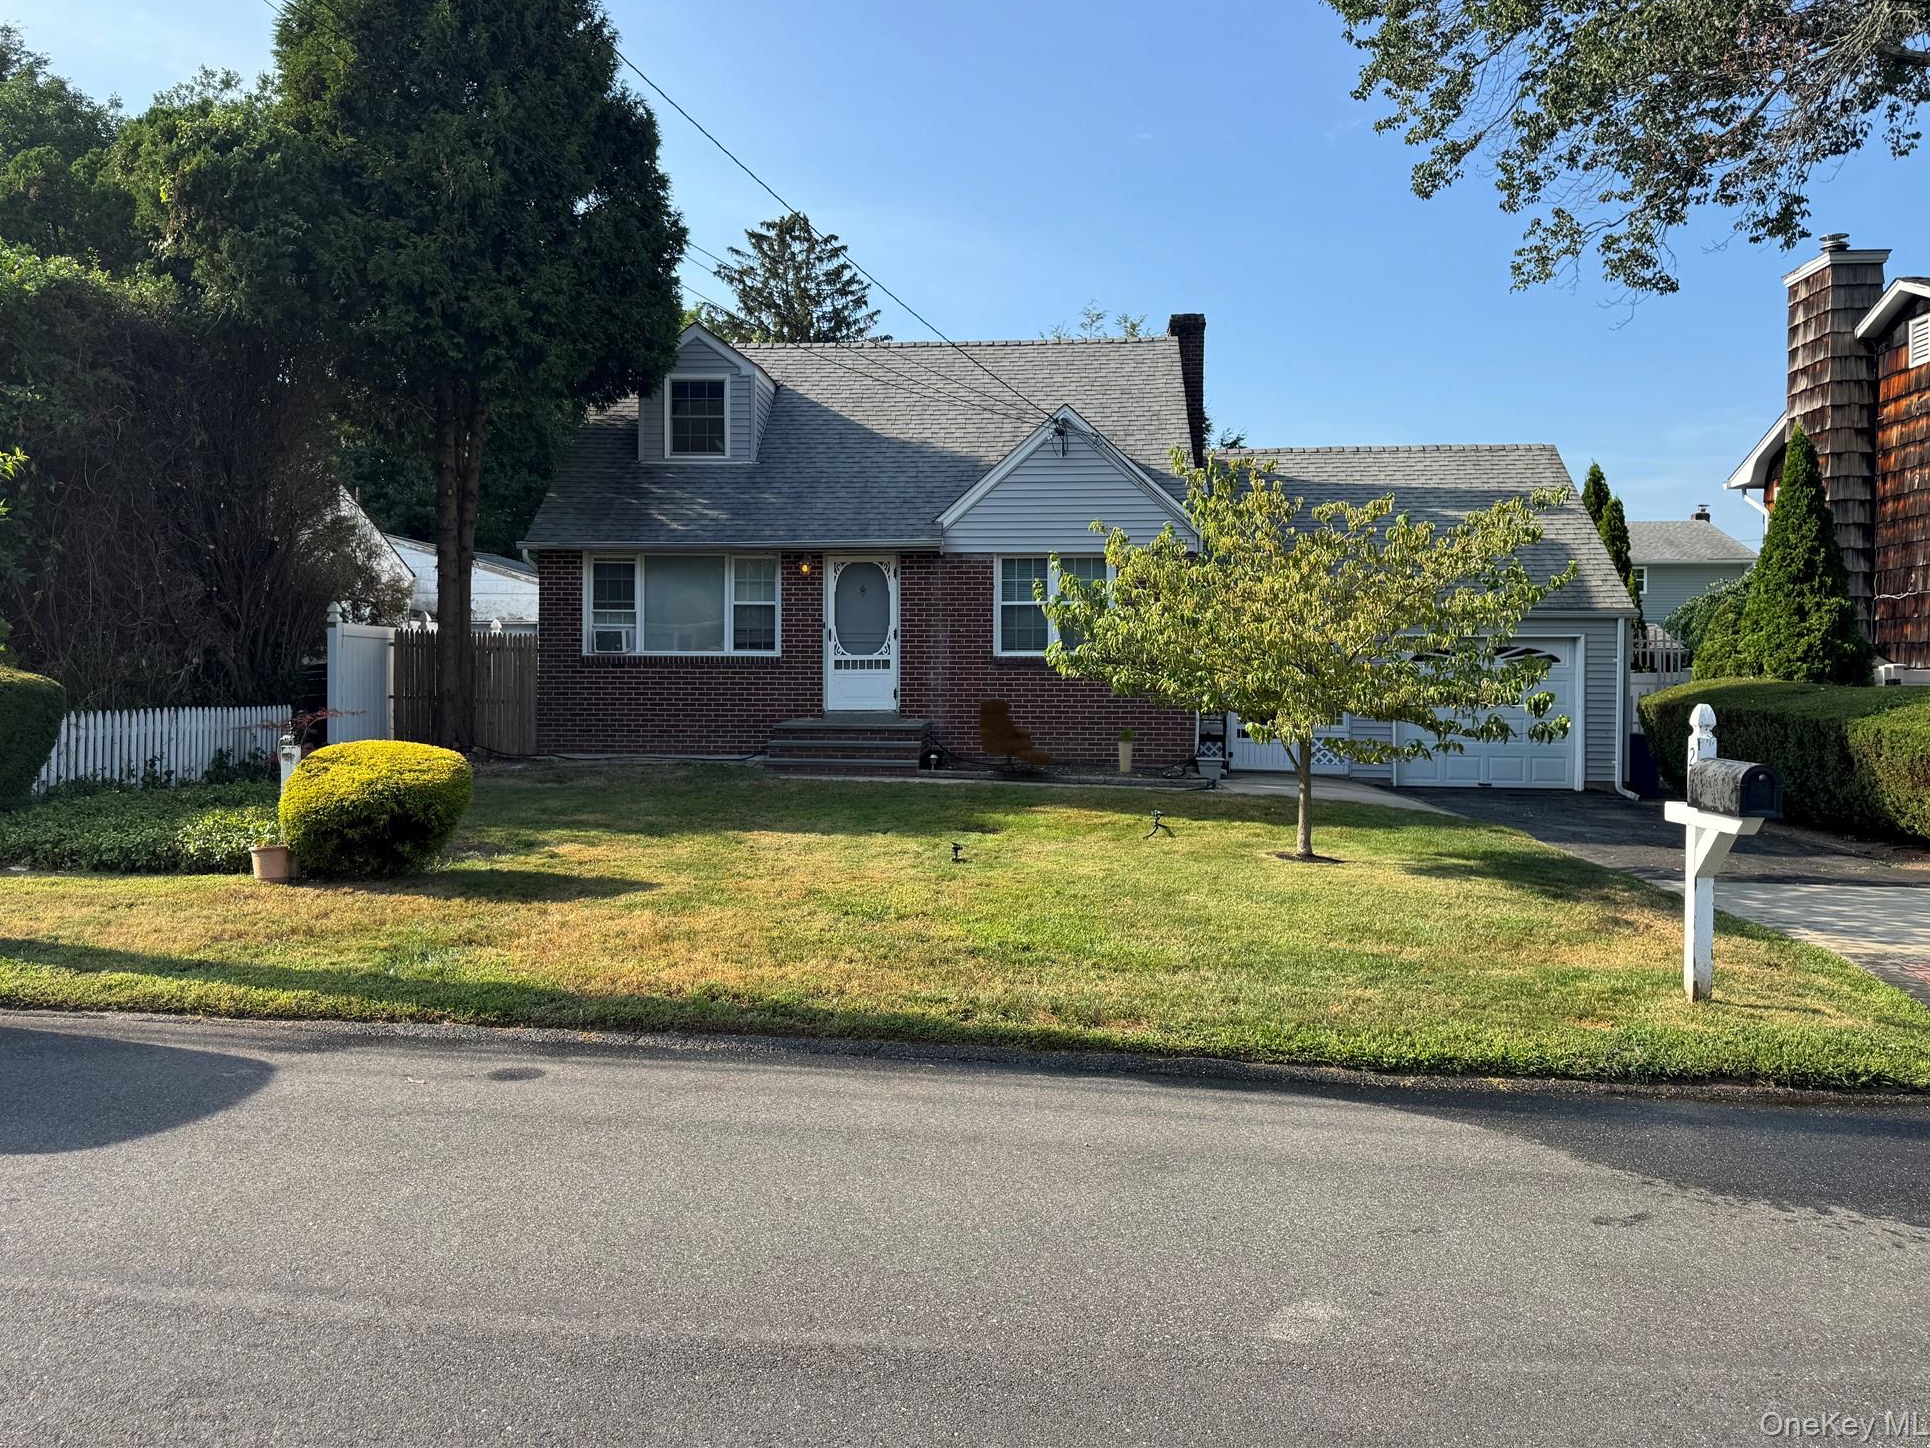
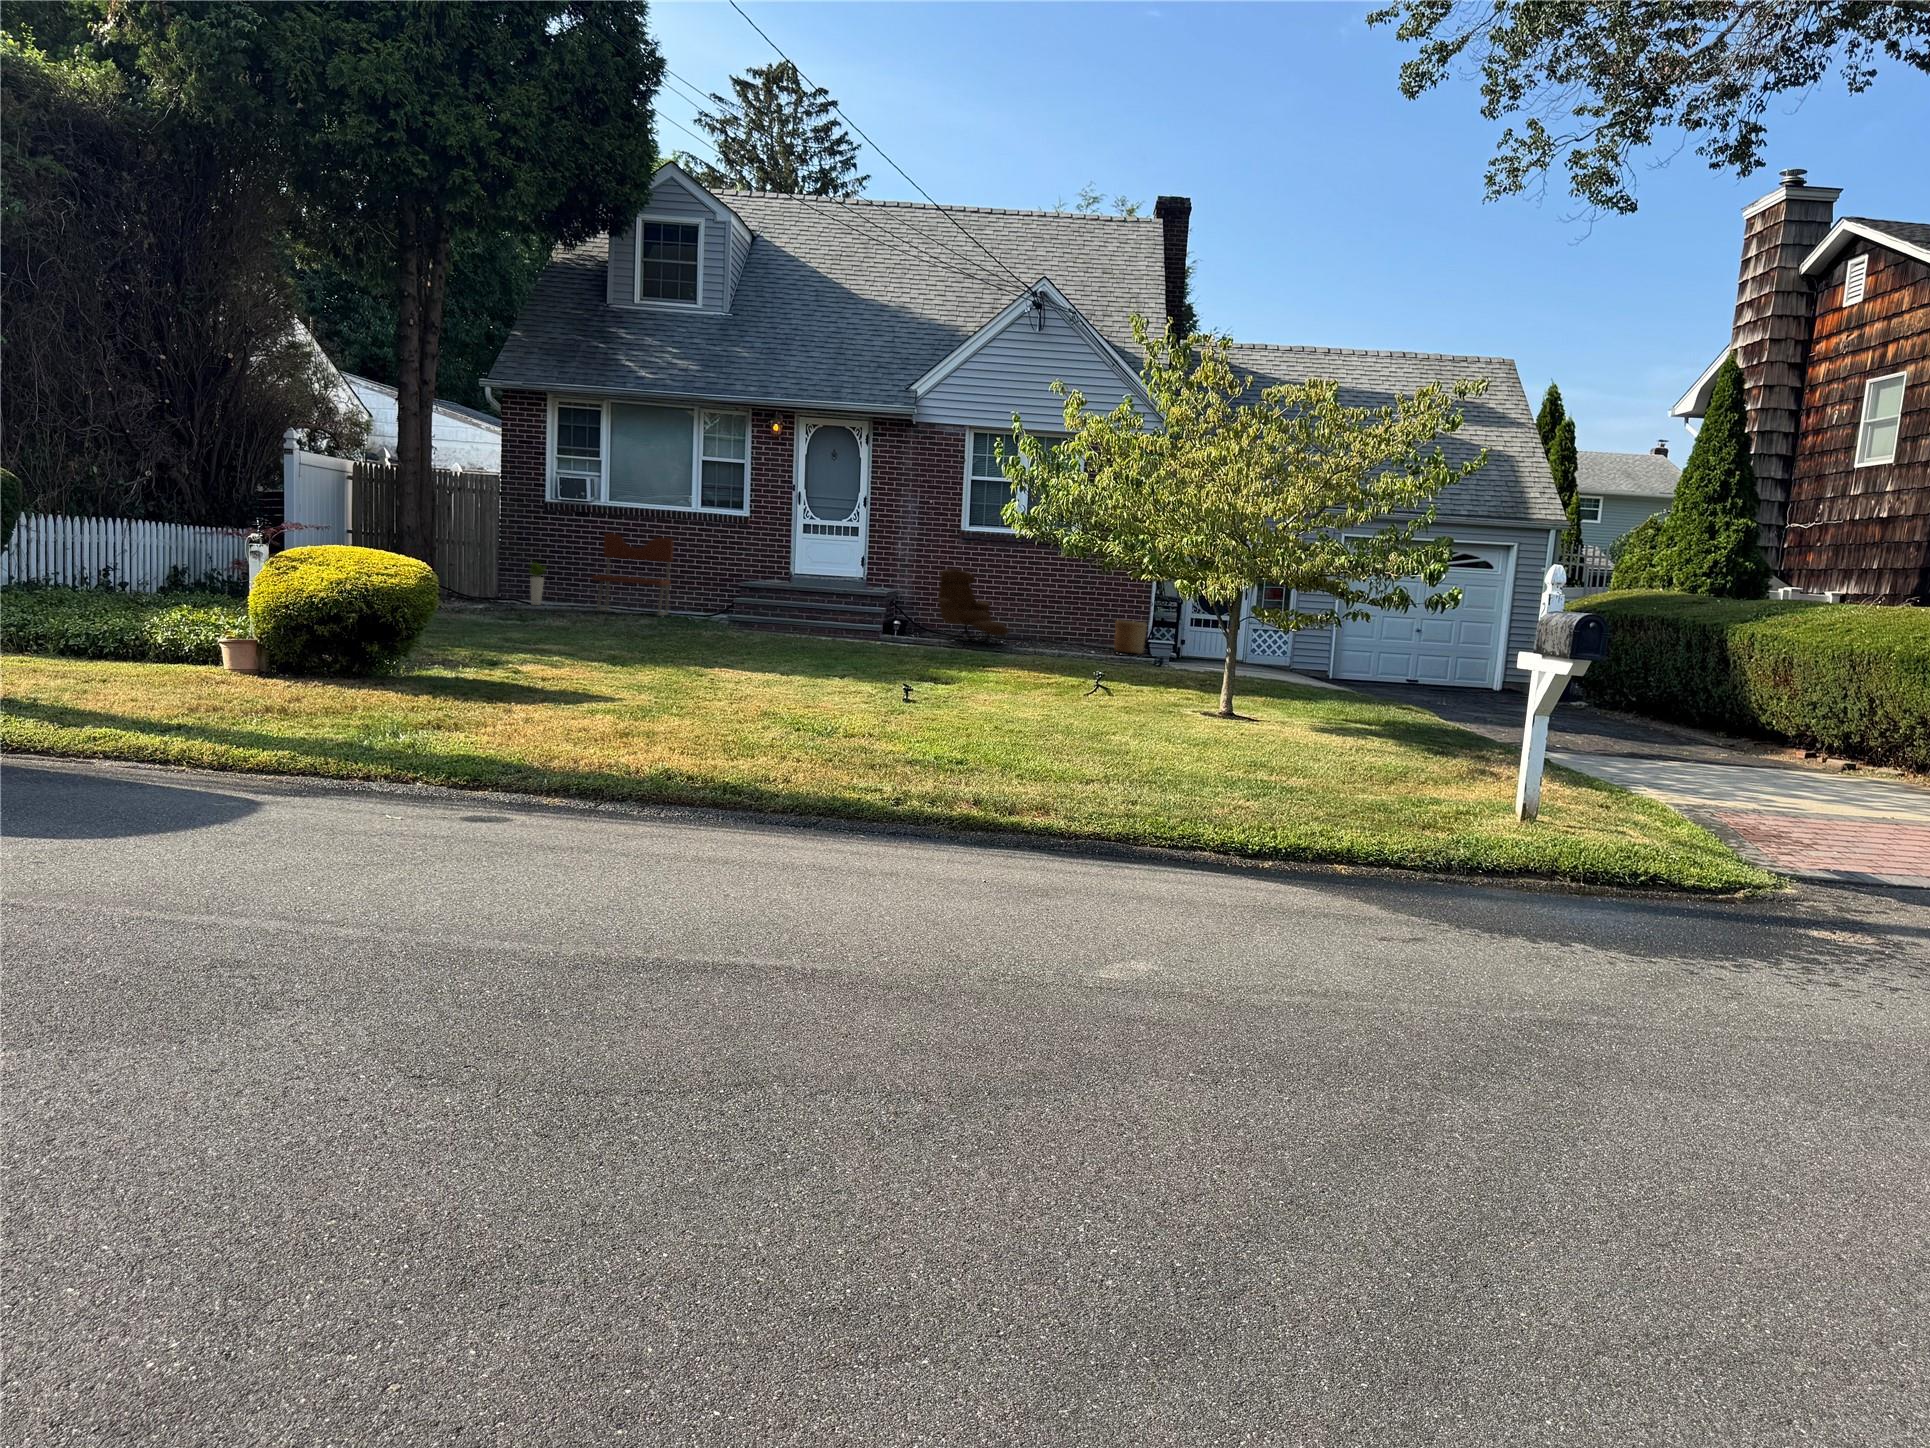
bench: none [632,683,711,763] -> present [592,533,674,616]
planter: present [1119,727,1135,772] -> present [529,562,545,605]
woven basket: none [1163,741,1197,775] -> present [1114,620,1147,654]

